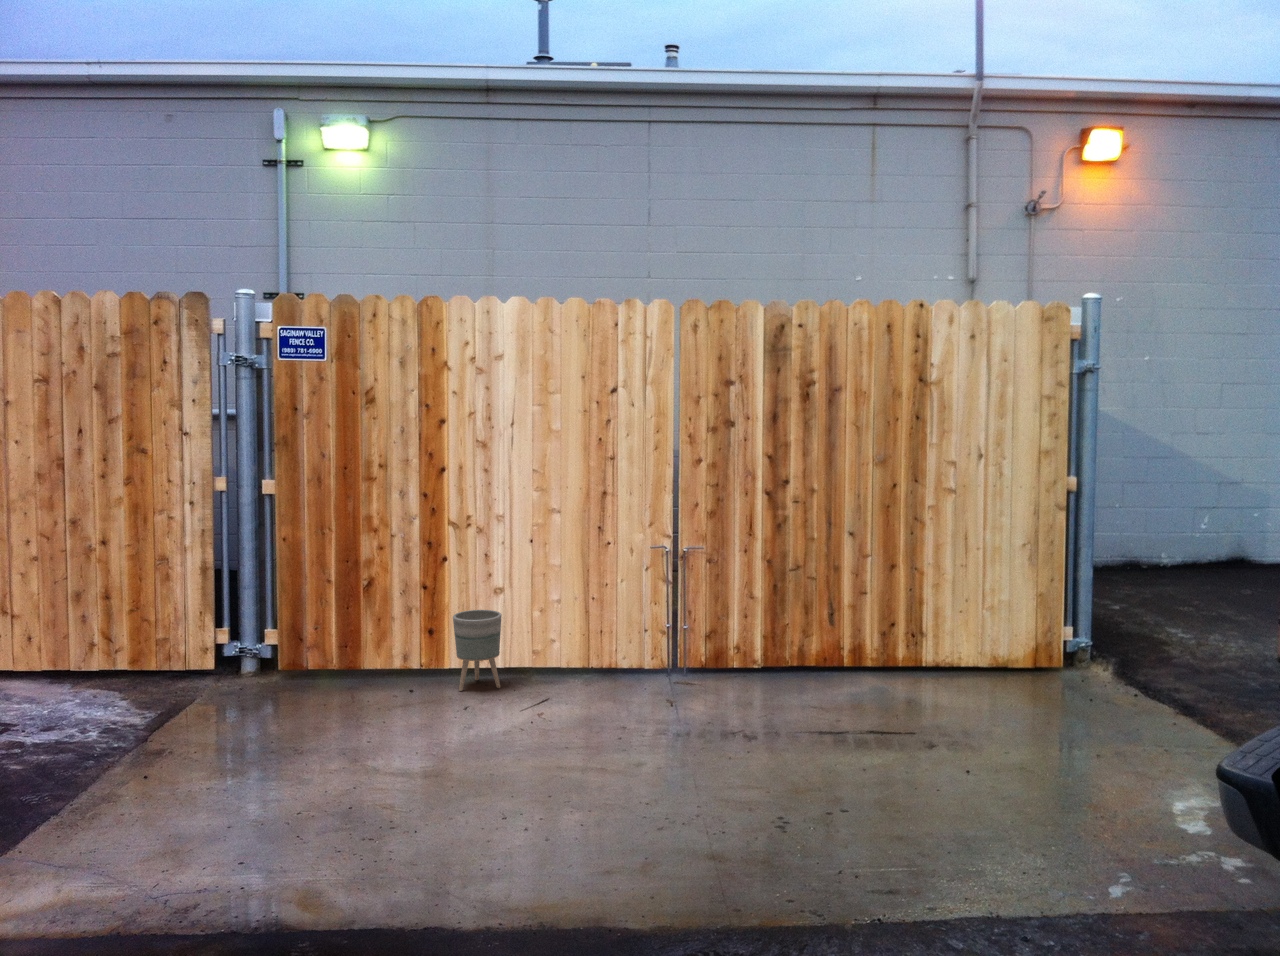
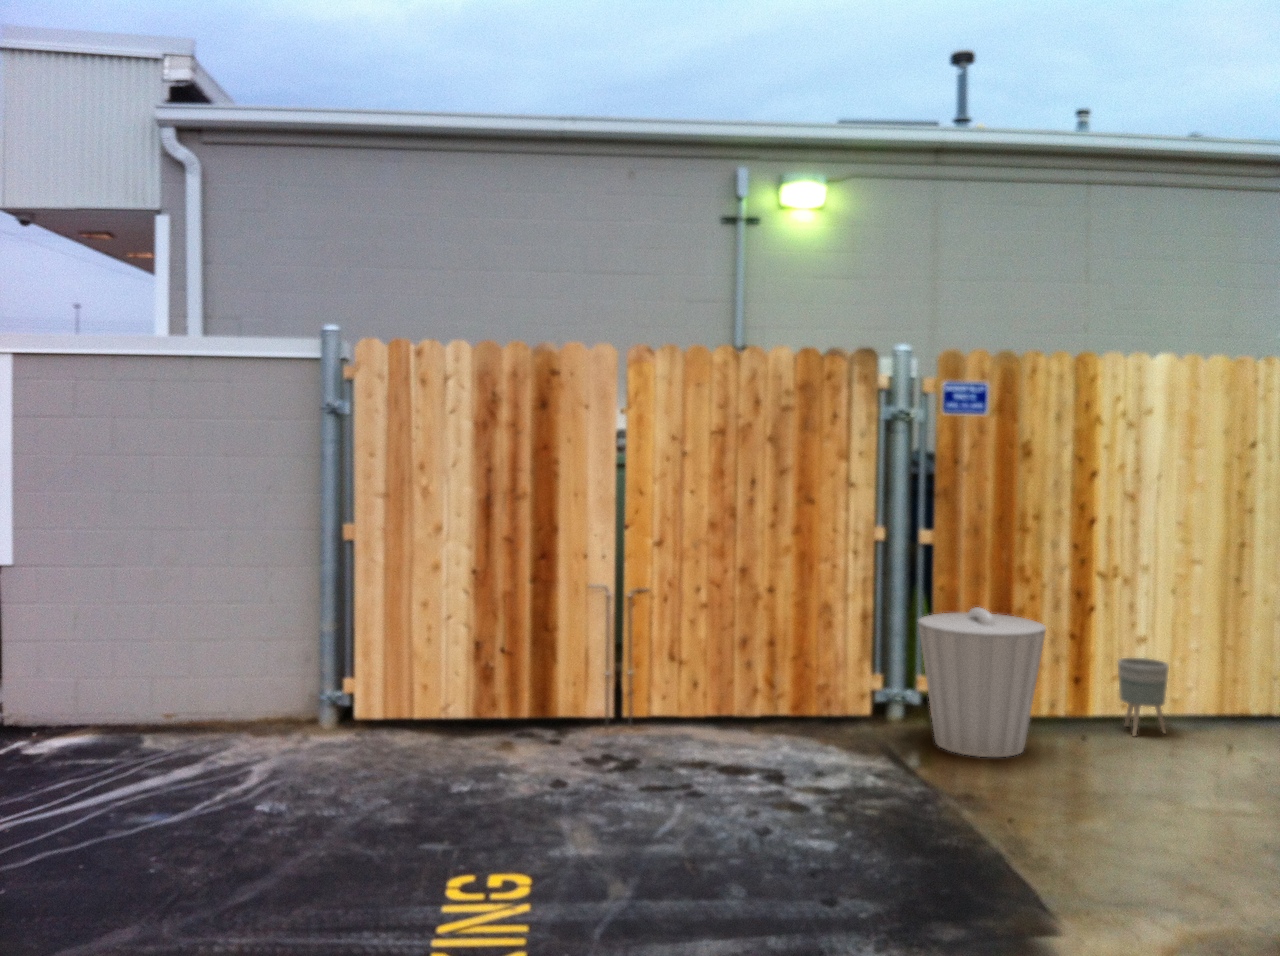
trash can: none [206,560,341,714] -> present [919,607,1046,757]

